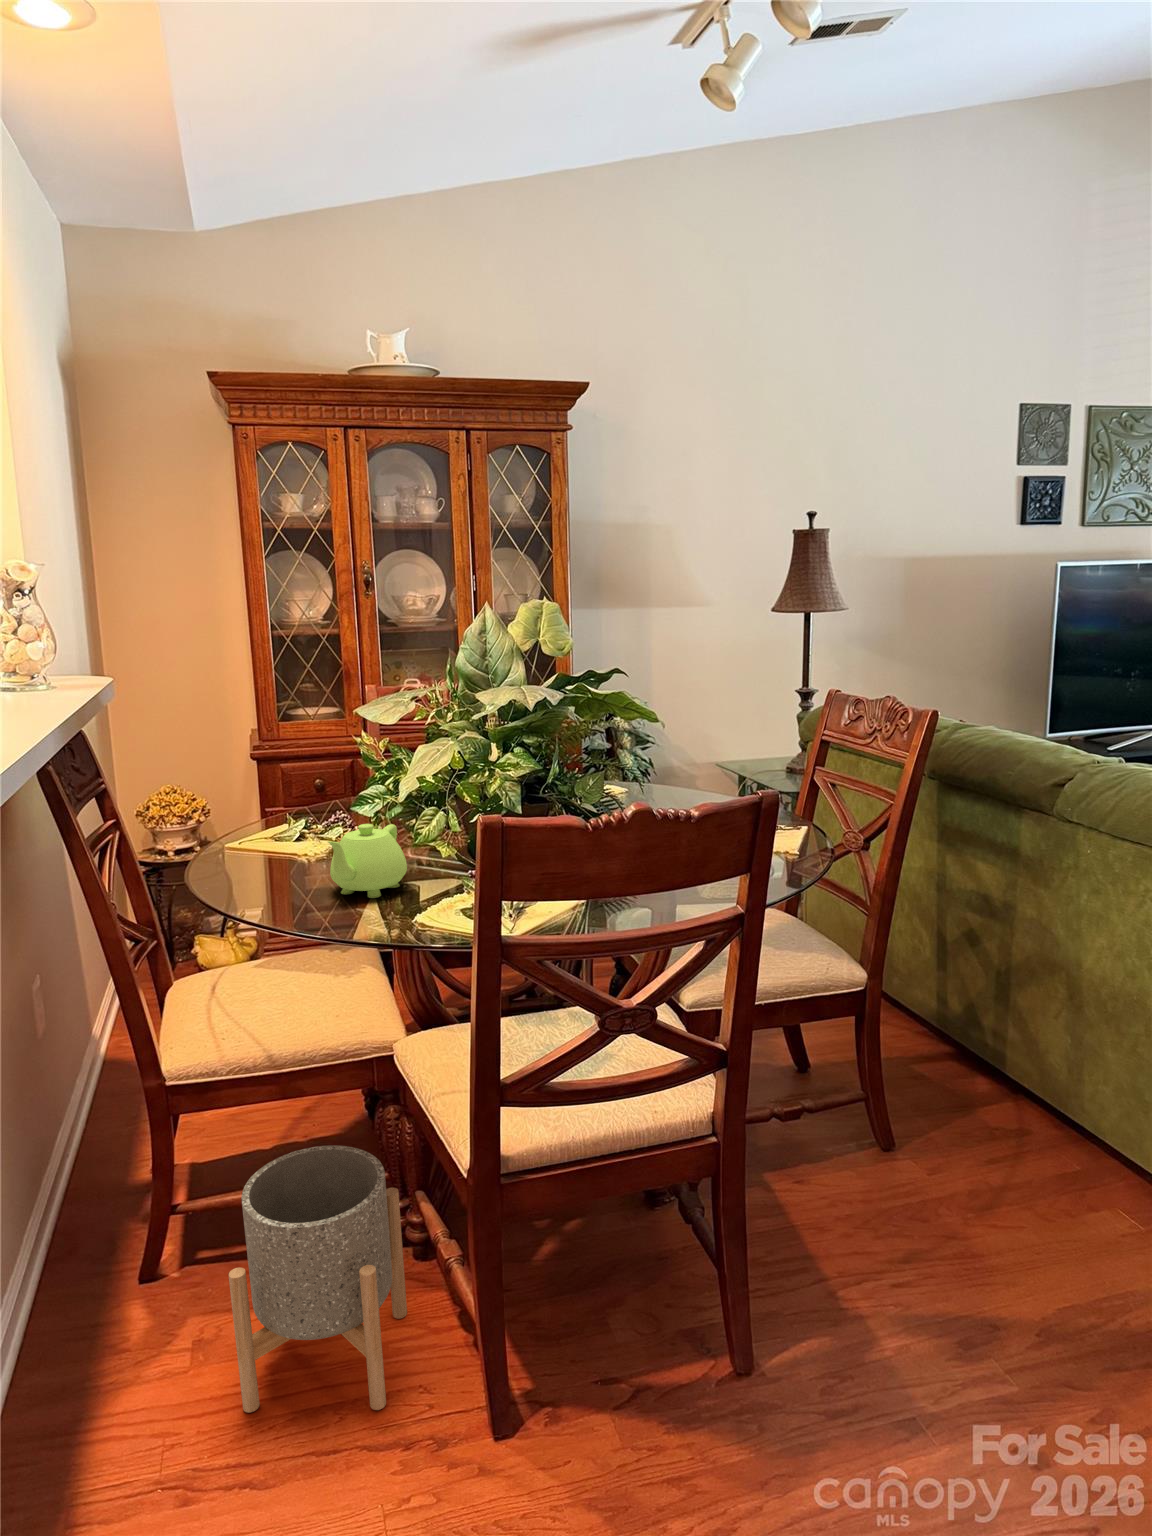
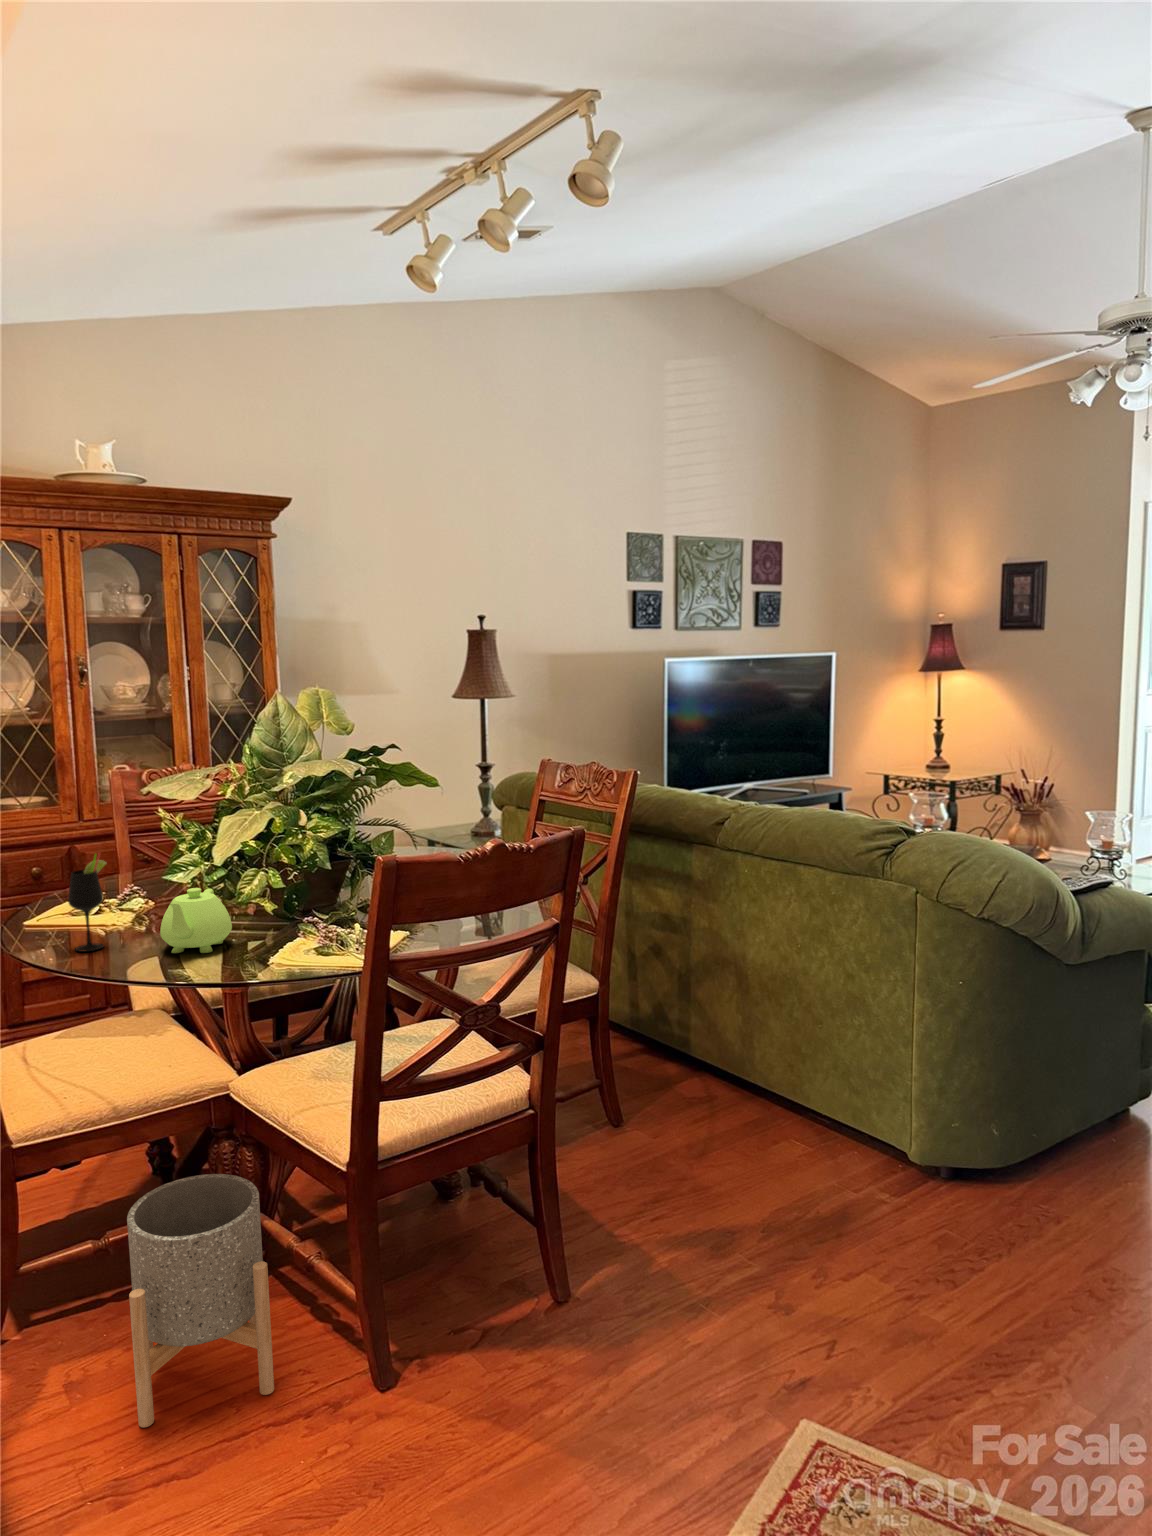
wine glass: none [249,777,288,882] -> present [68,853,106,951]

